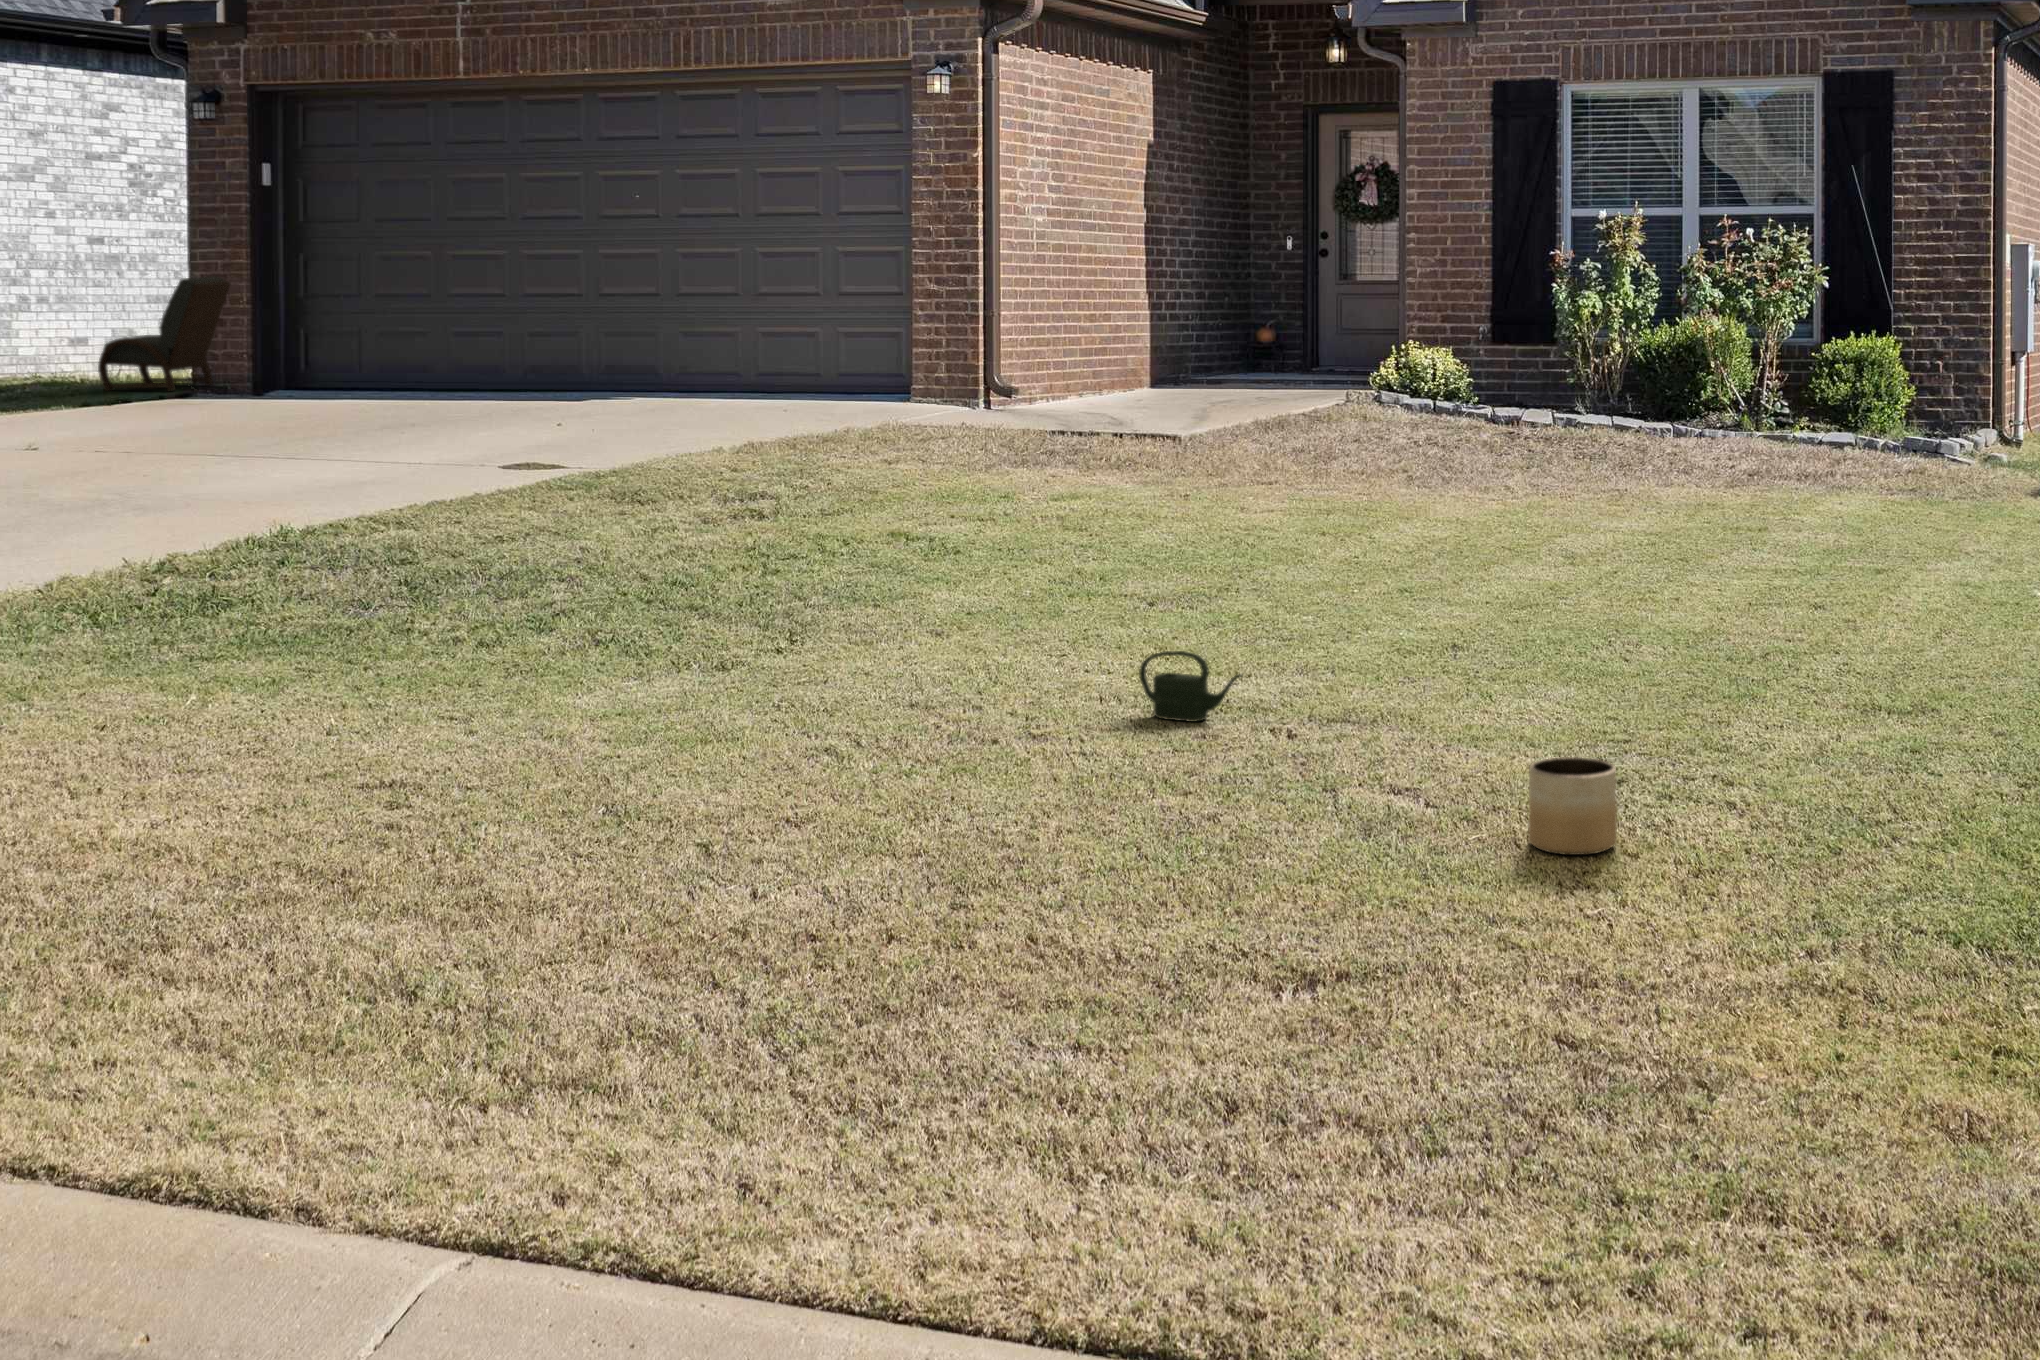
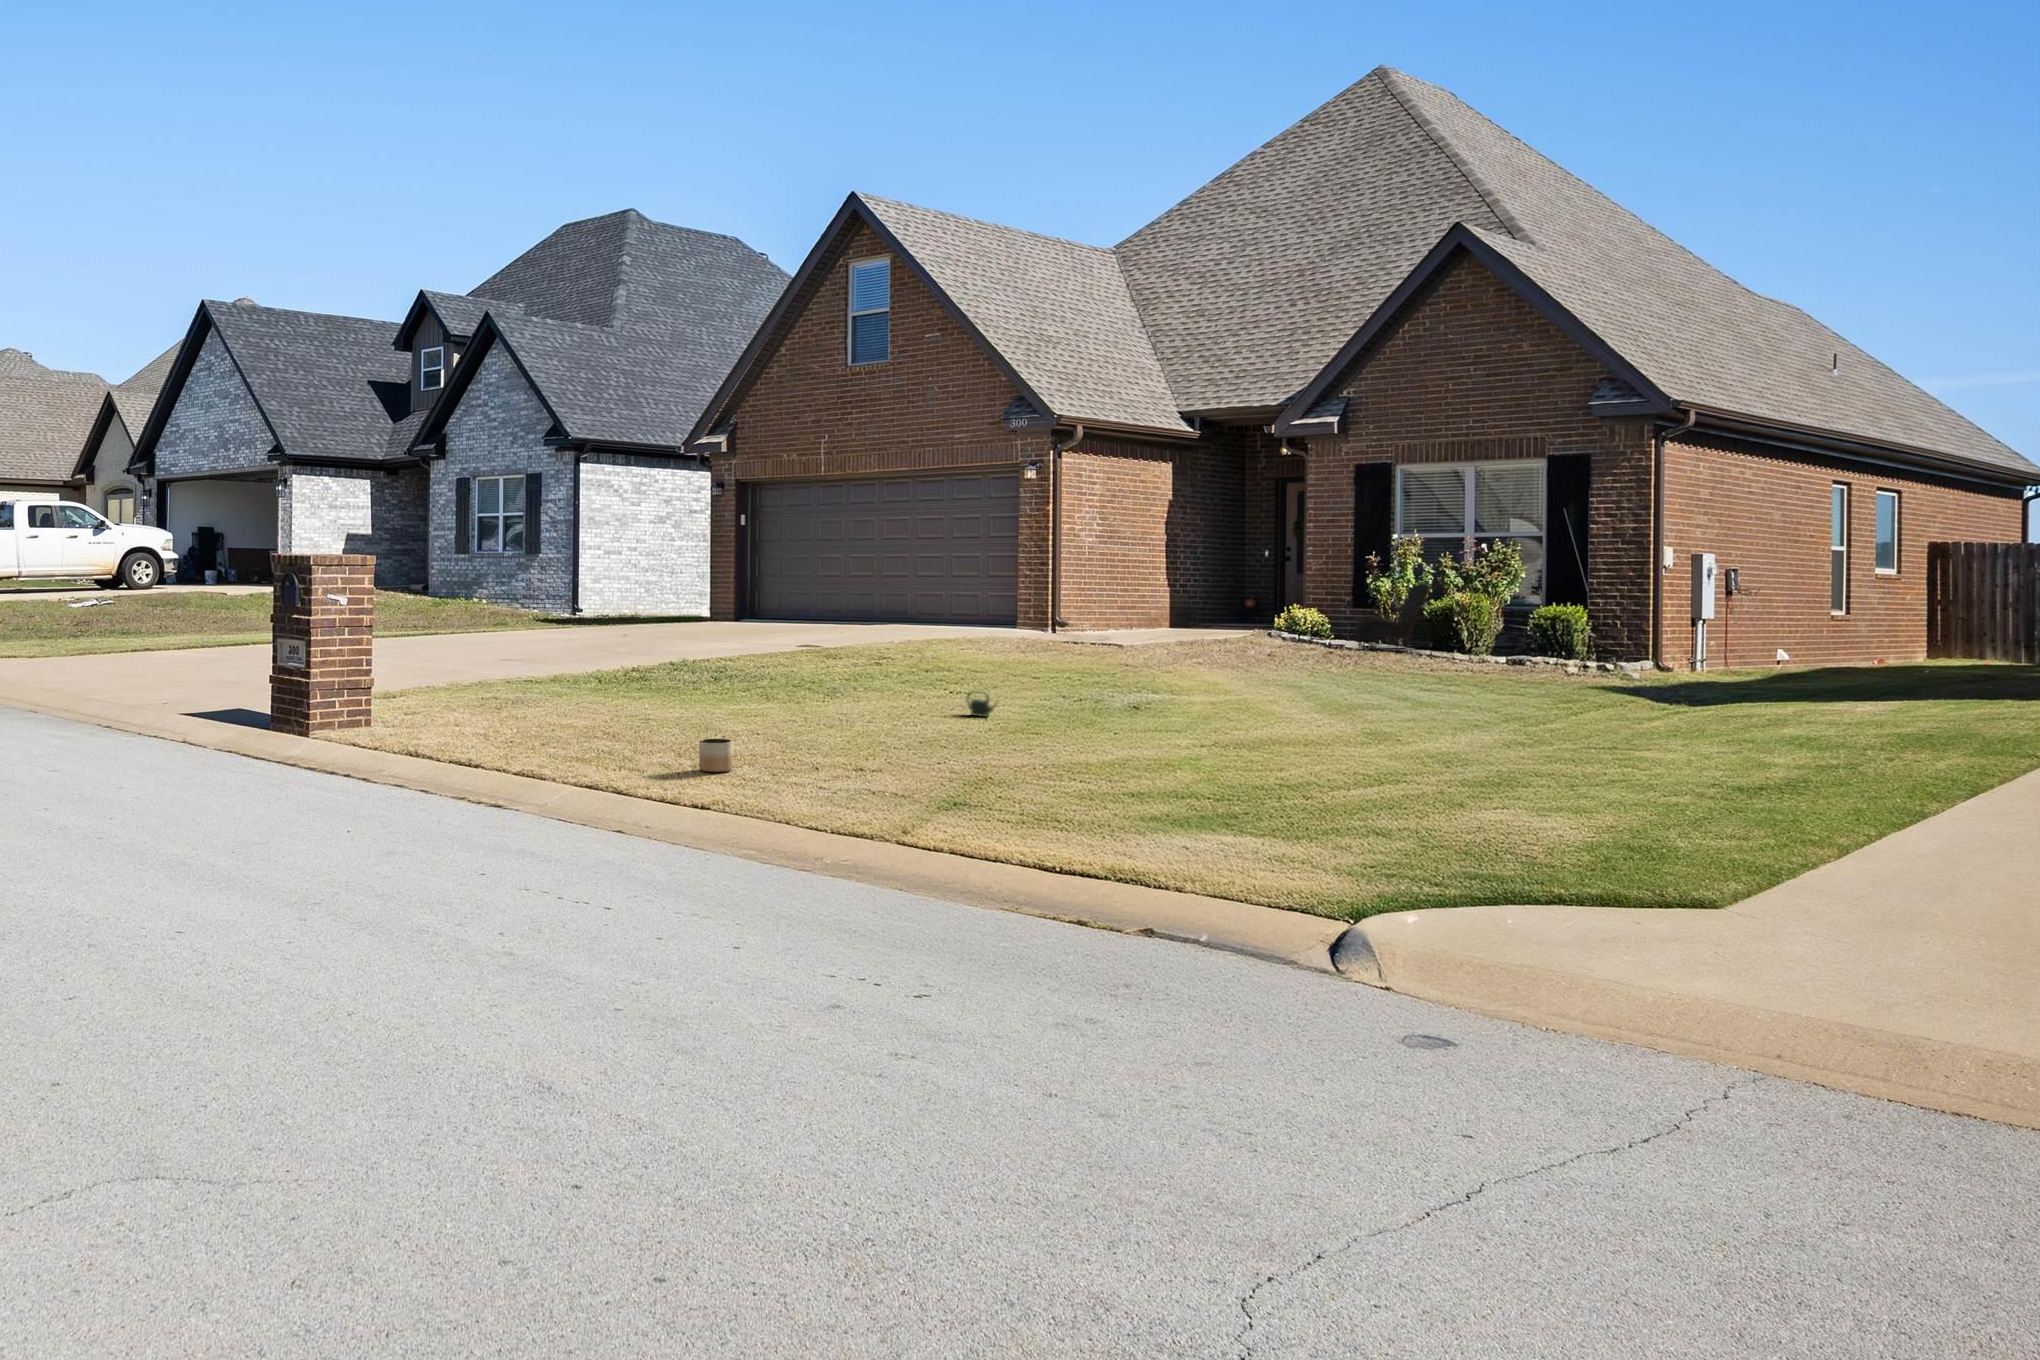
lounge chair: present [98,276,231,391] -> present [1356,581,1432,651]
planter: present [1528,757,1617,855] -> present [699,739,733,773]

